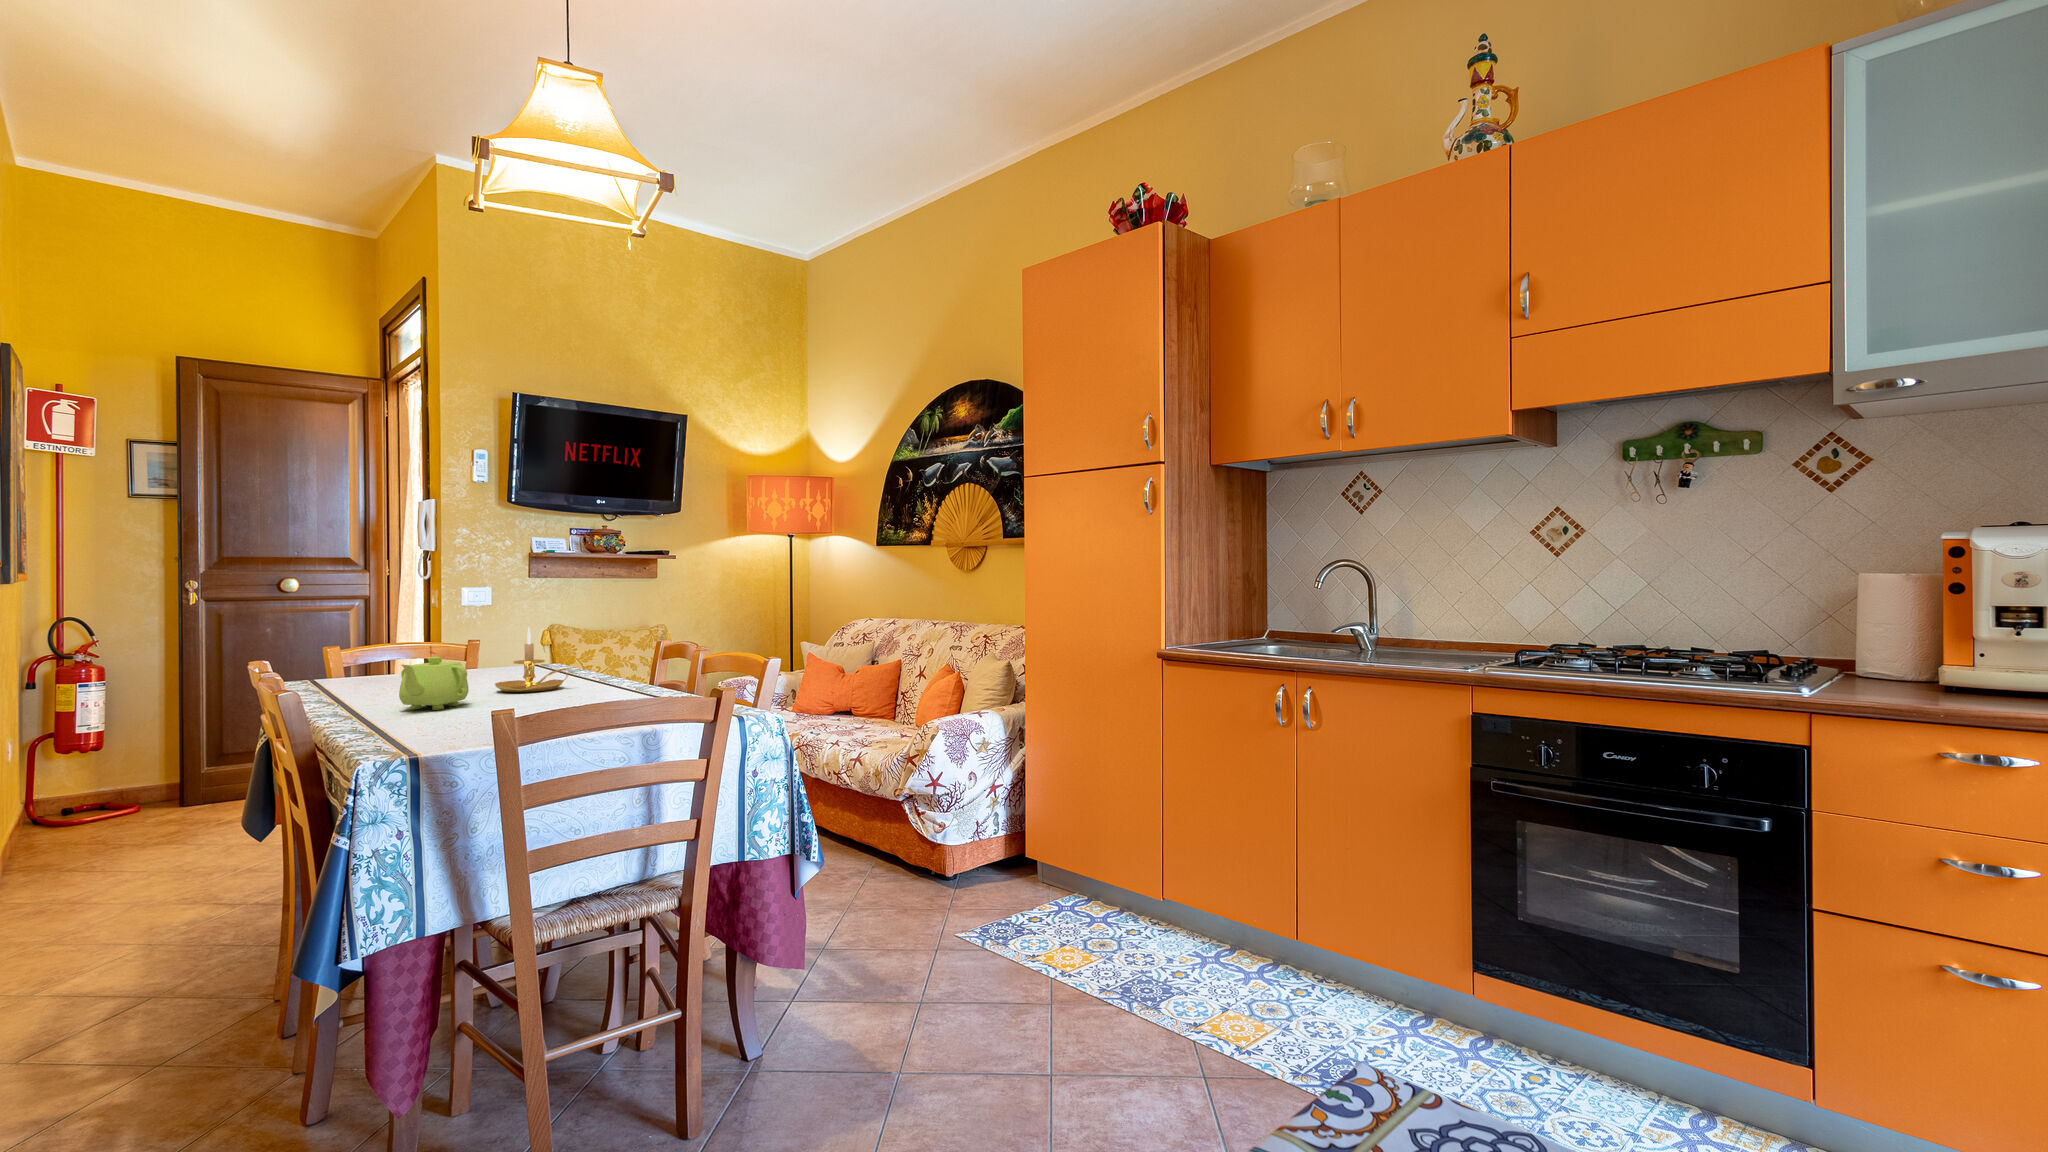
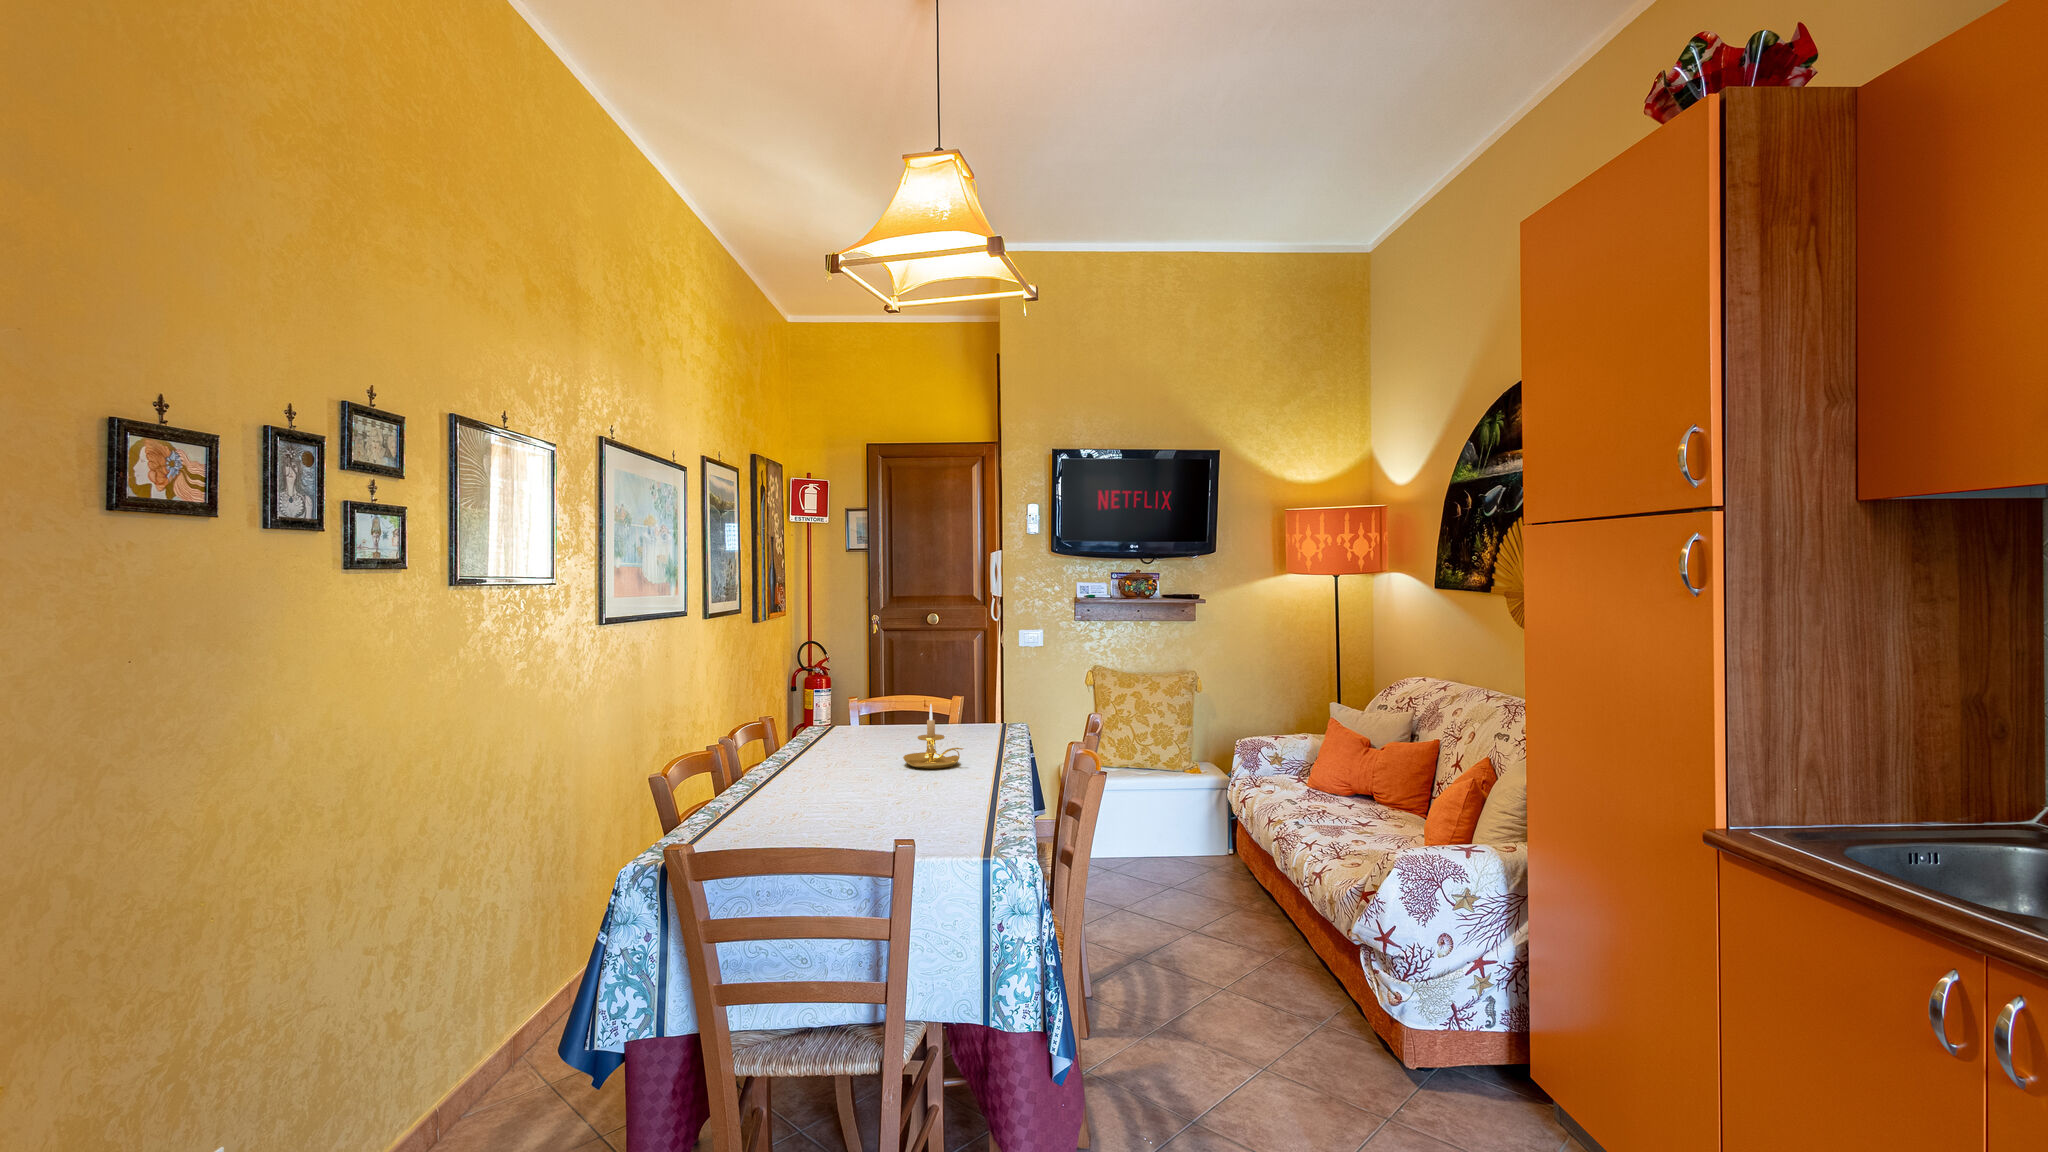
teapot: present [399,657,469,710] -> none [796,733,861,784]

